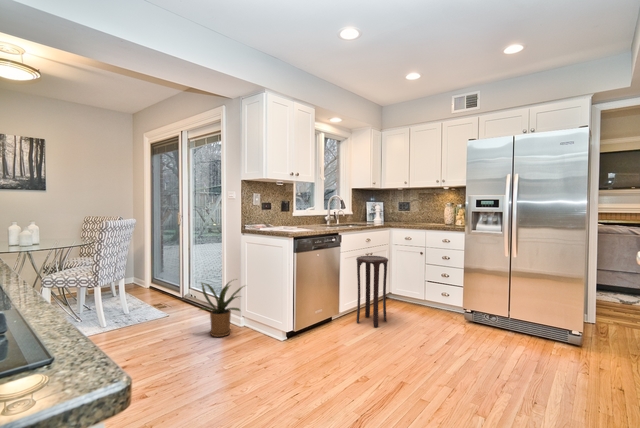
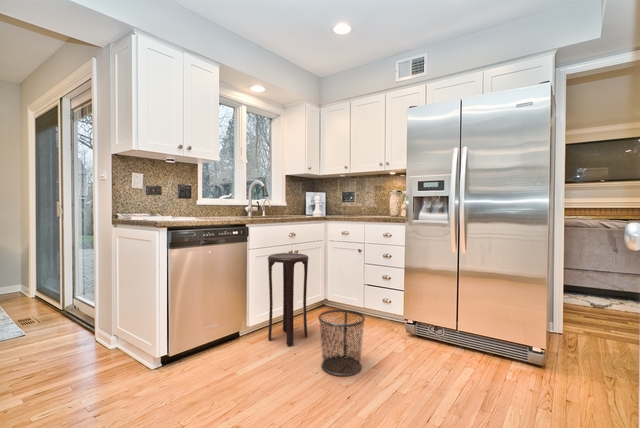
house plant: present [200,282,243,337] -> none [34,285,114,367]
waste bin: none [404,300,441,348] -> present [318,310,365,376]

